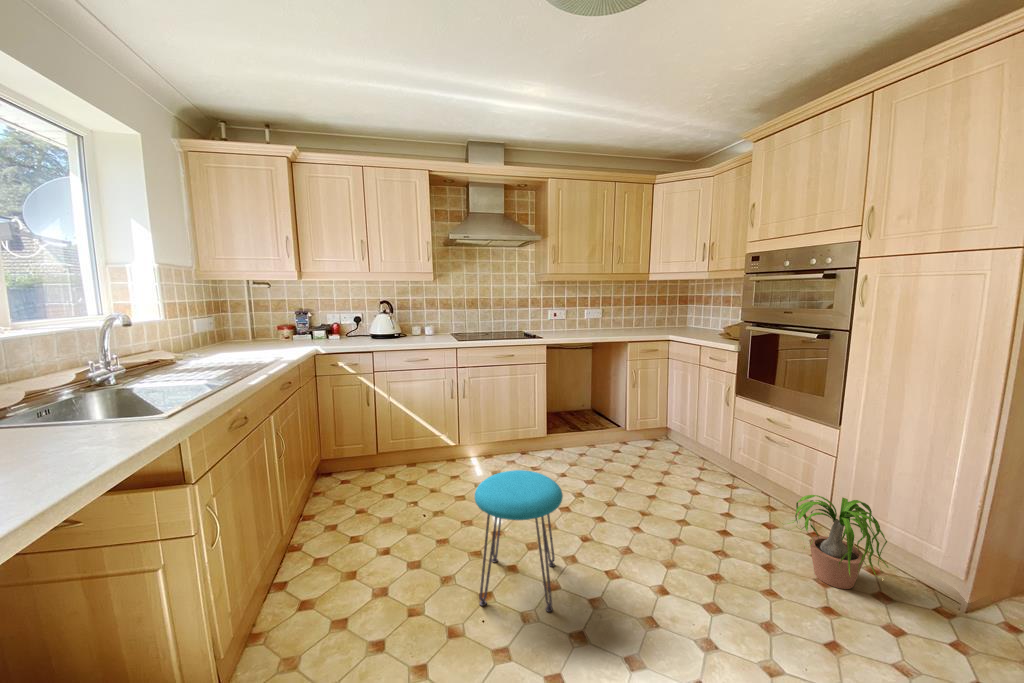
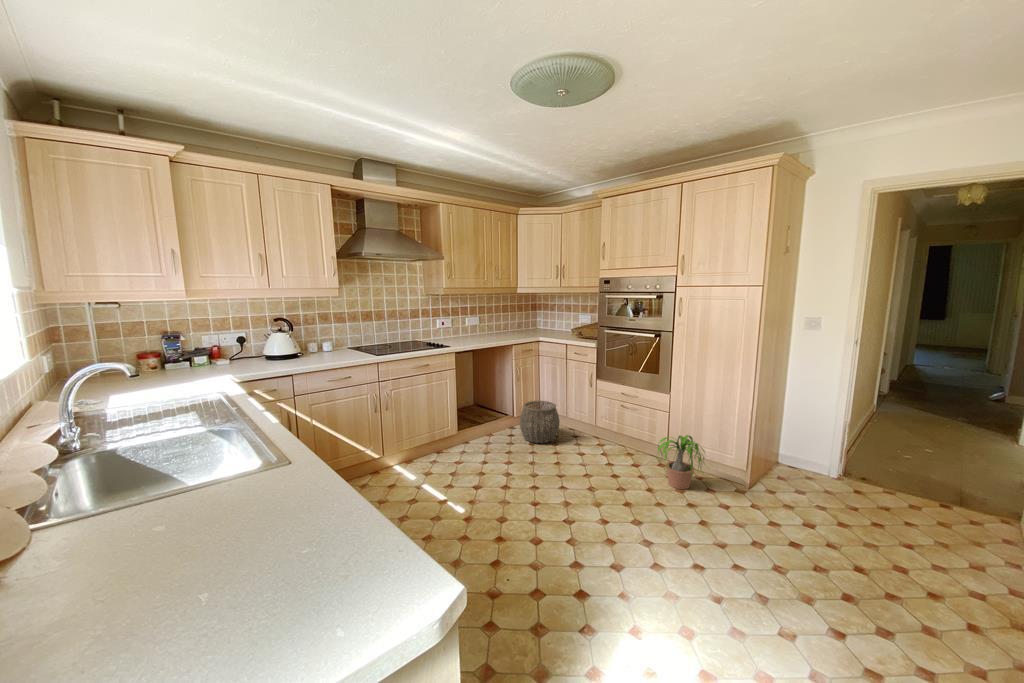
woven basket: none [624,414,678,469] -> present [520,401,560,443]
stool: present [475,470,563,612] -> none [478,459,549,573]

